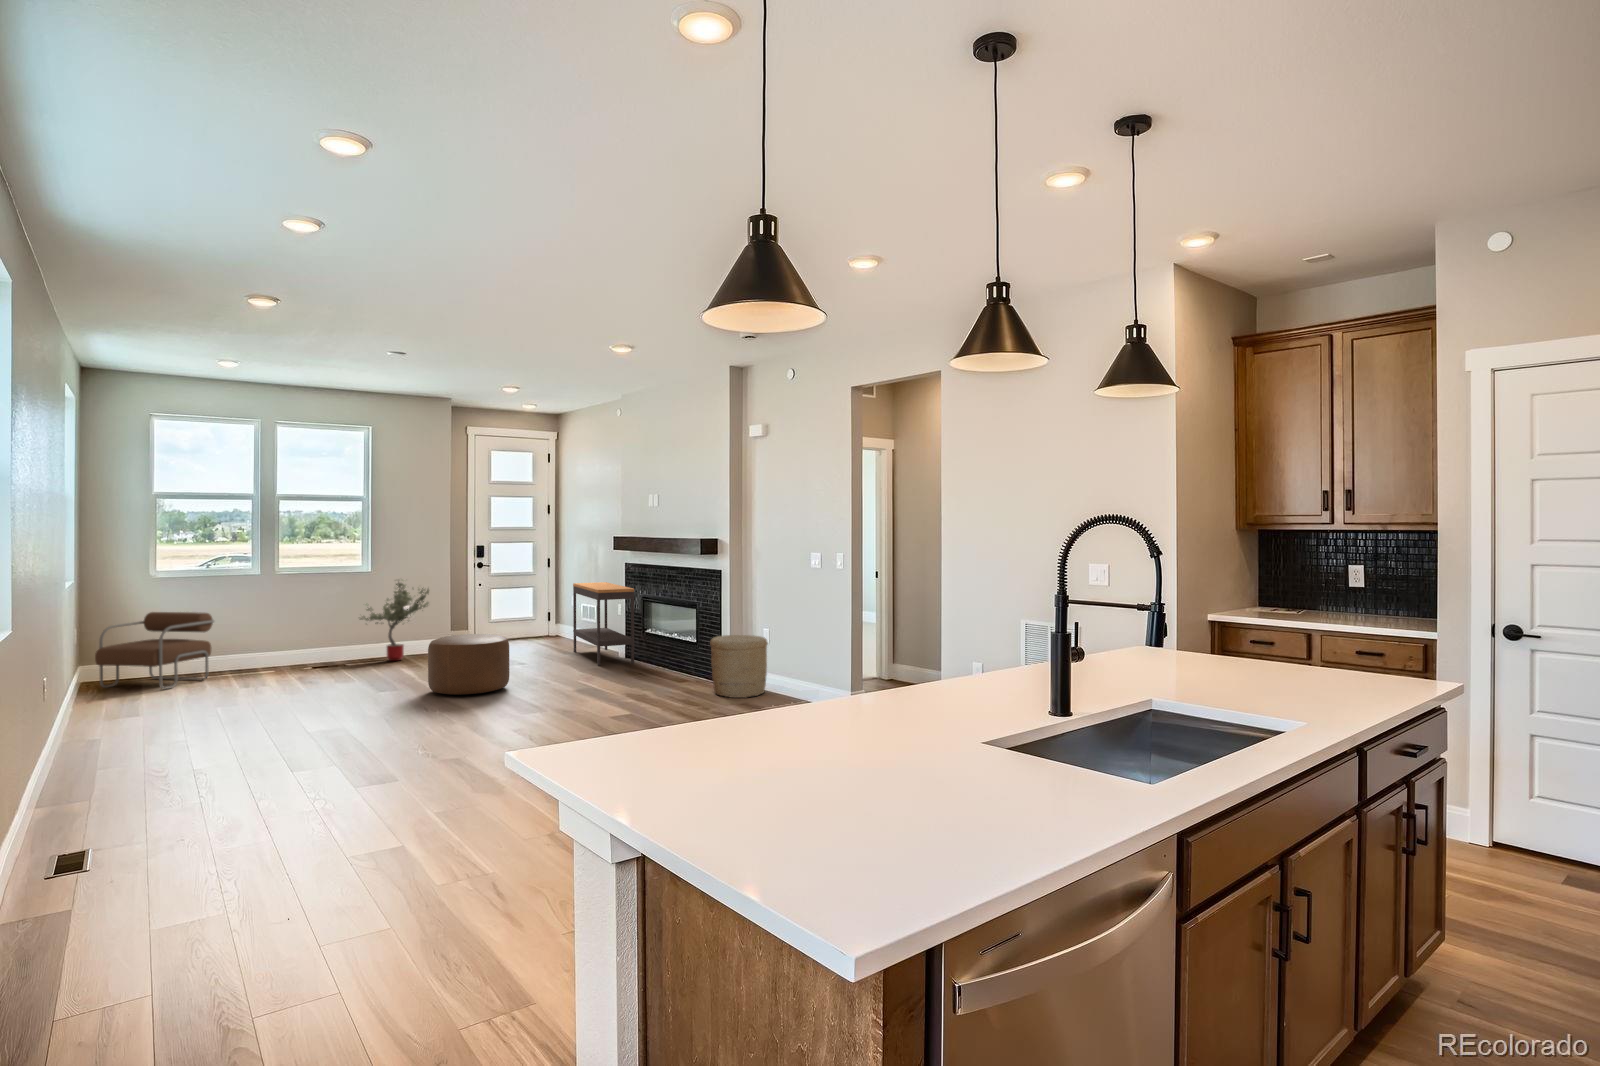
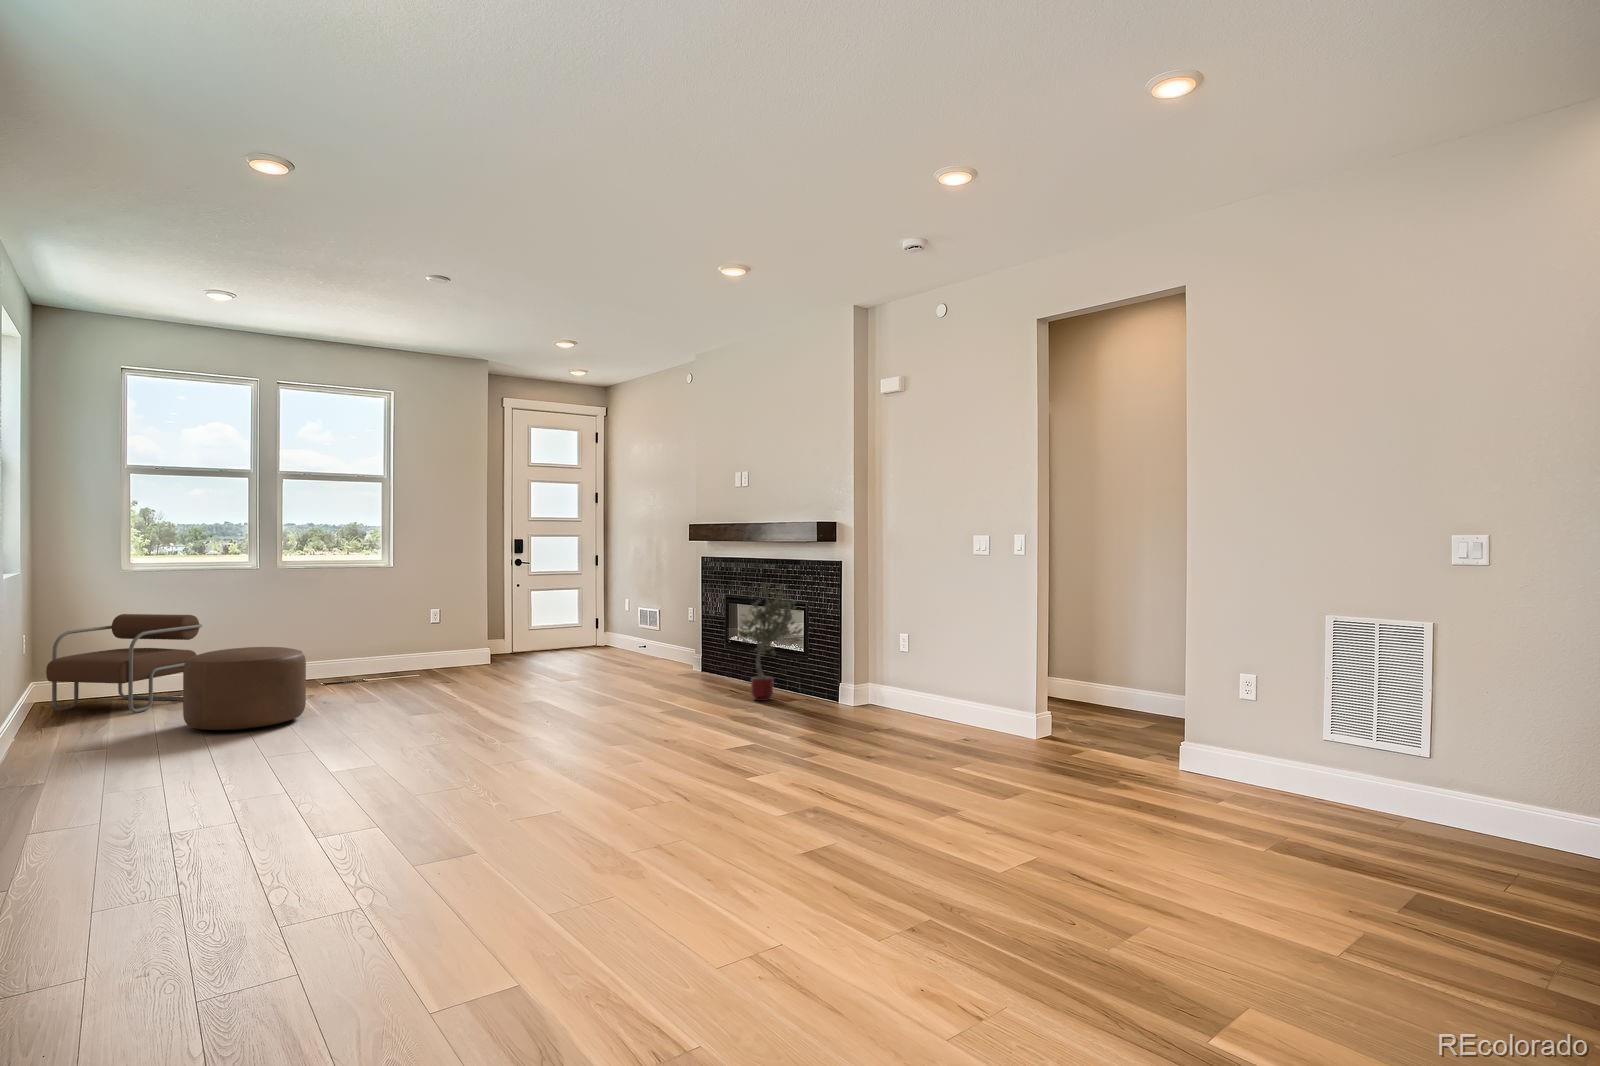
potted tree: present [360,579,429,661] -> present [737,584,802,701]
console table: present [573,582,634,666] -> none [635,581,716,681]
ottoman: present [428,634,509,695] -> present [183,647,306,730]
woven basket: present [710,635,768,698] -> none [837,642,911,723]

